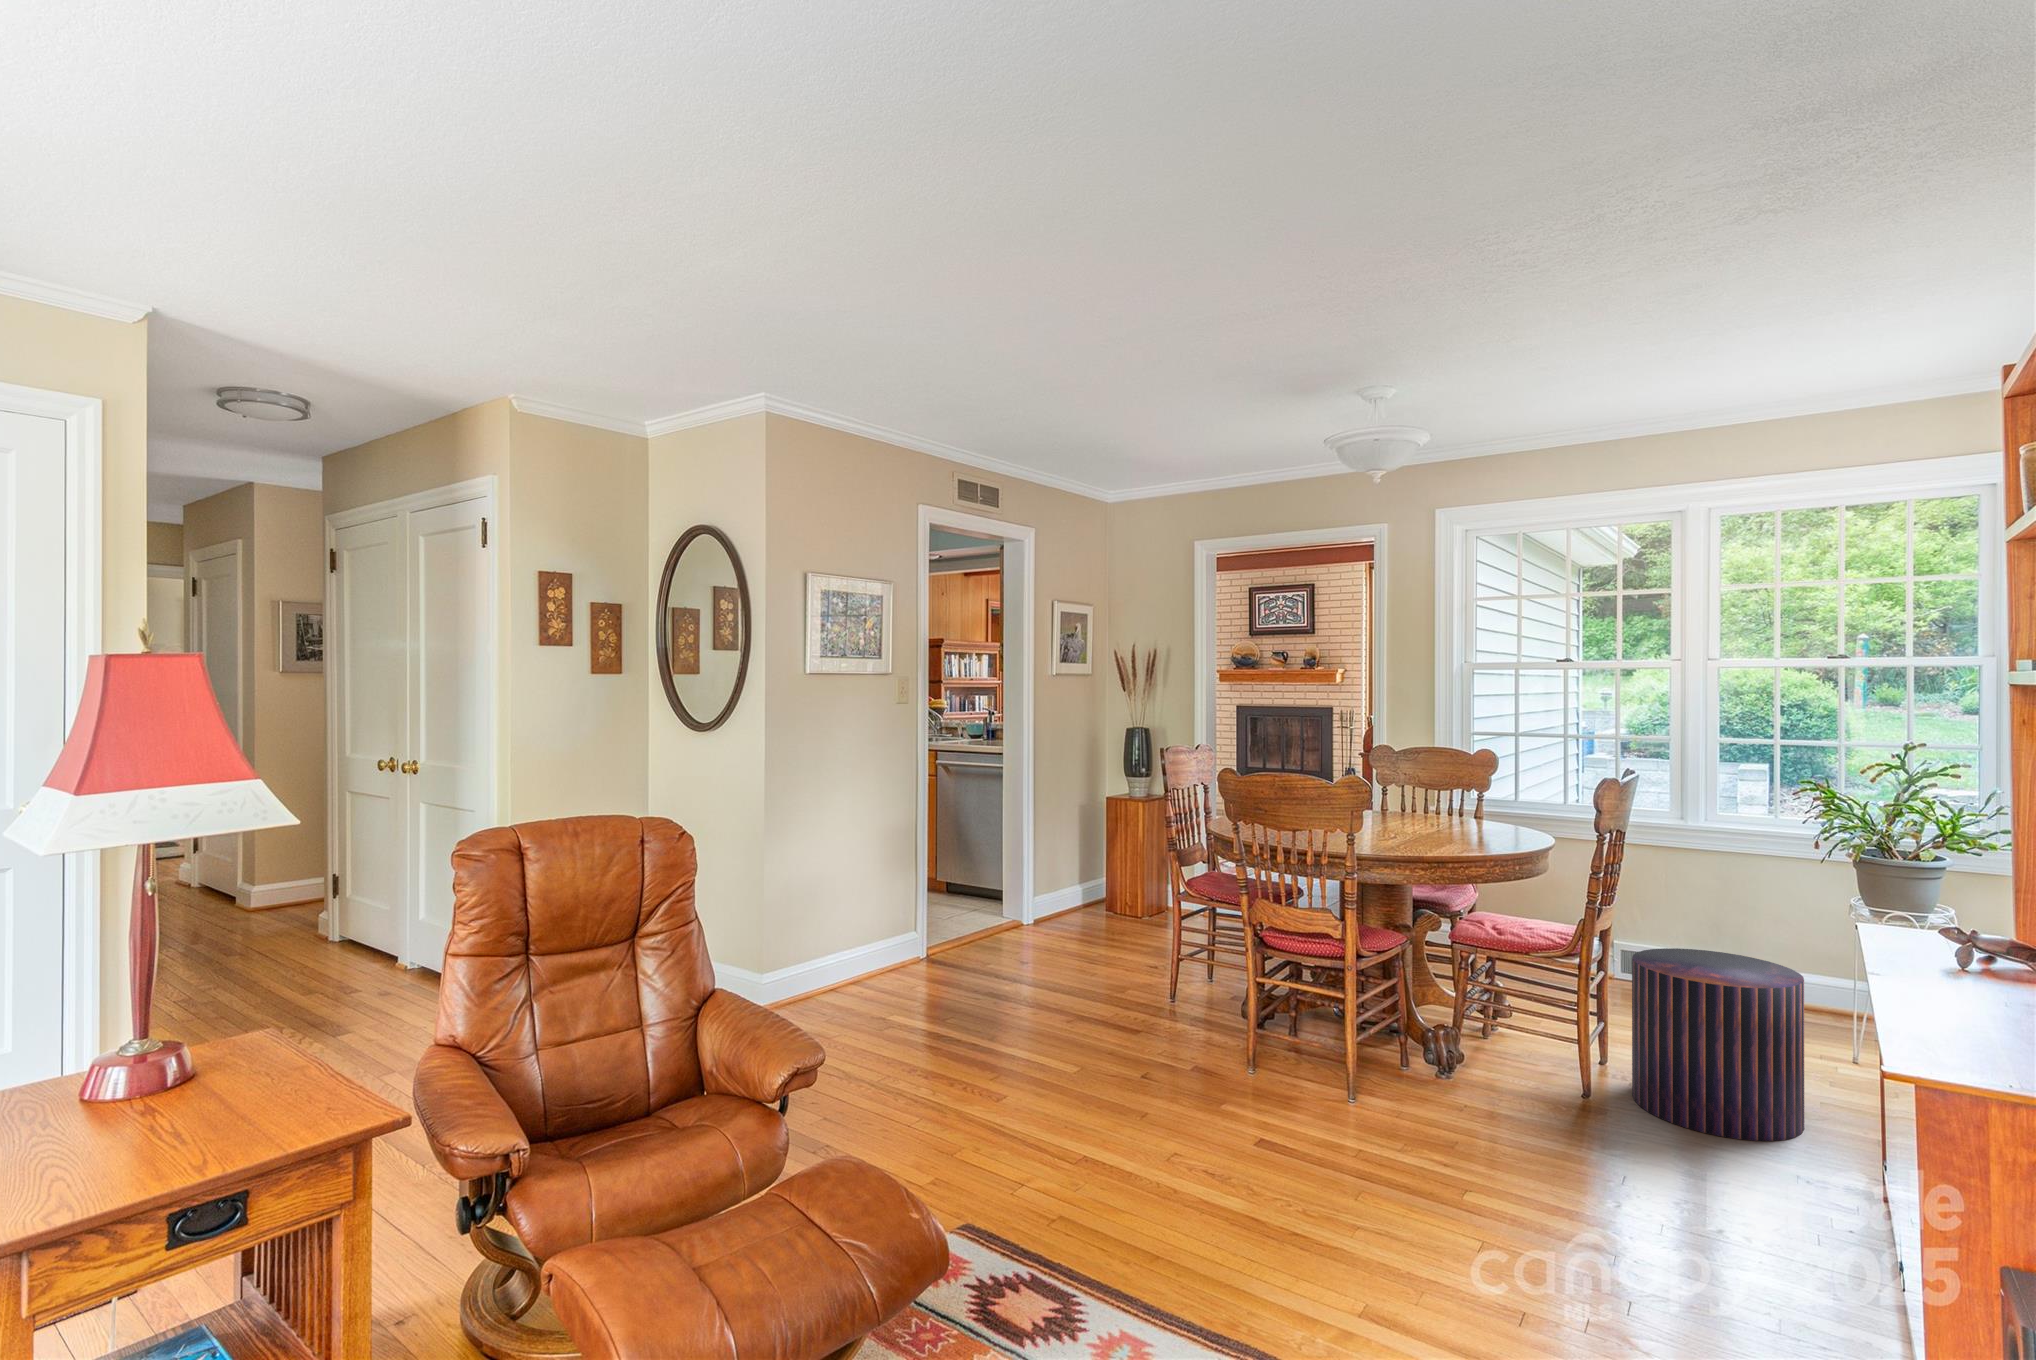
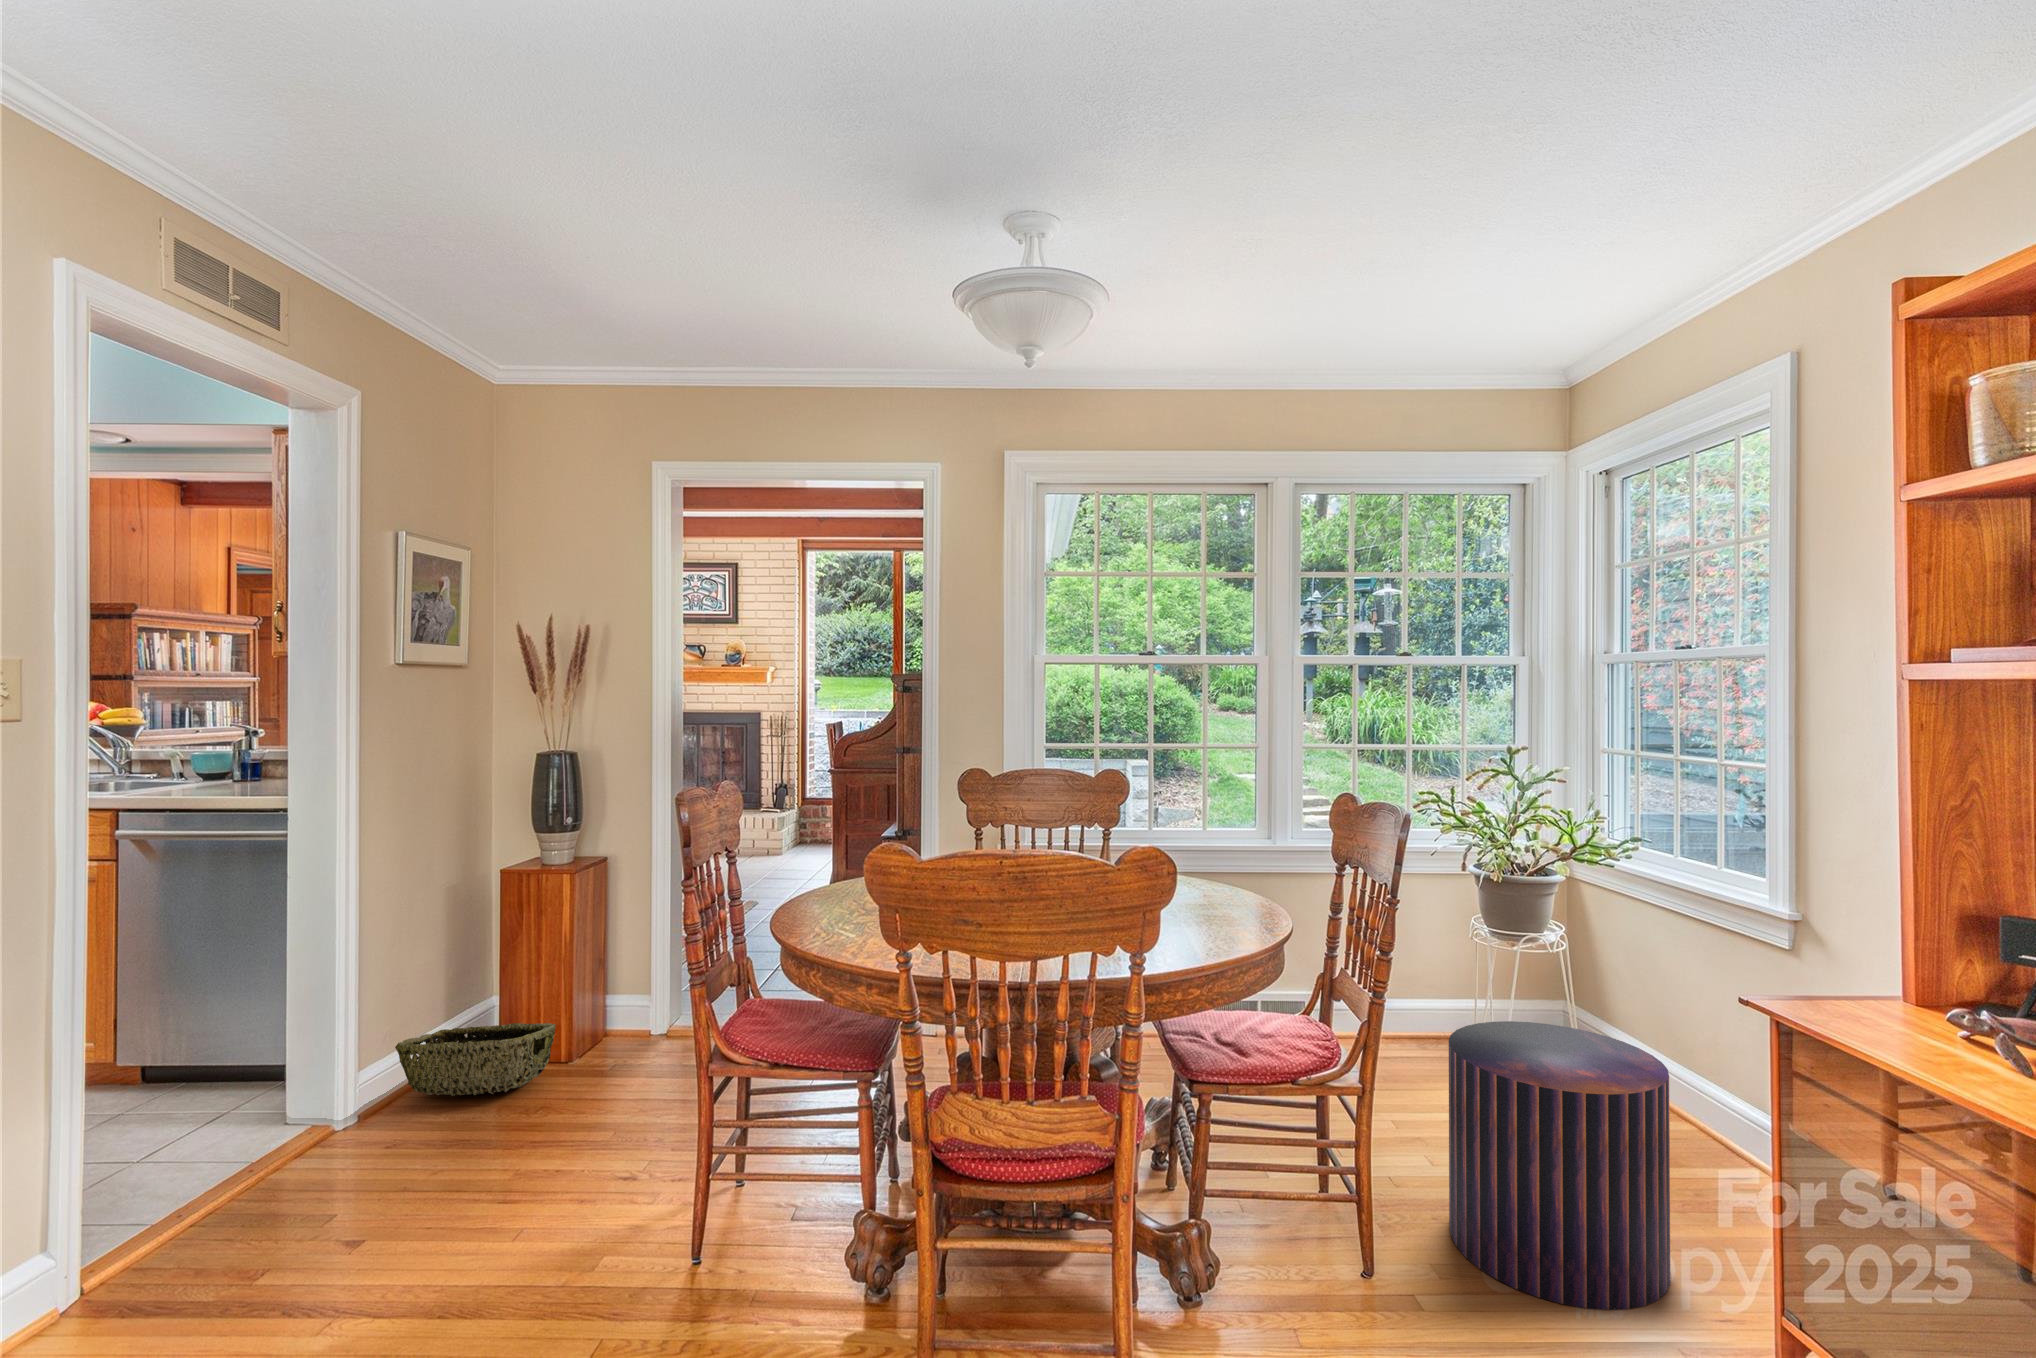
woven basket: none [1051,885,1132,923] -> present [395,1023,556,1096]

